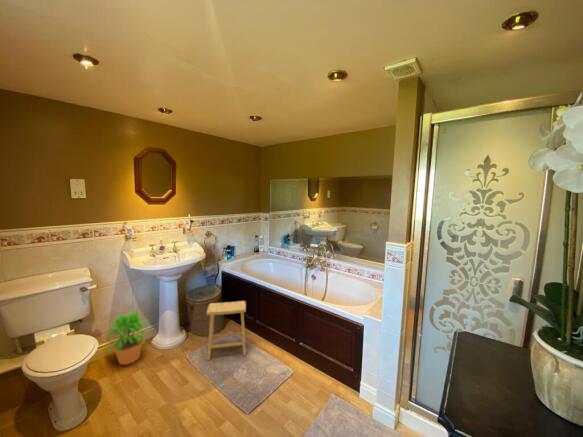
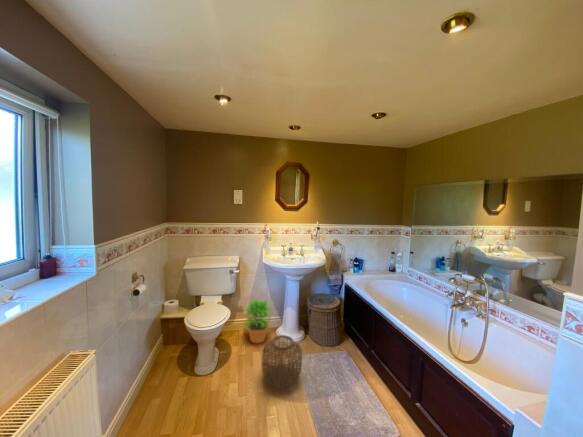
footstool: present [207,301,246,360] -> none [312,314,359,387]
woven basket: none [155,336,201,391] -> present [262,335,302,388]

